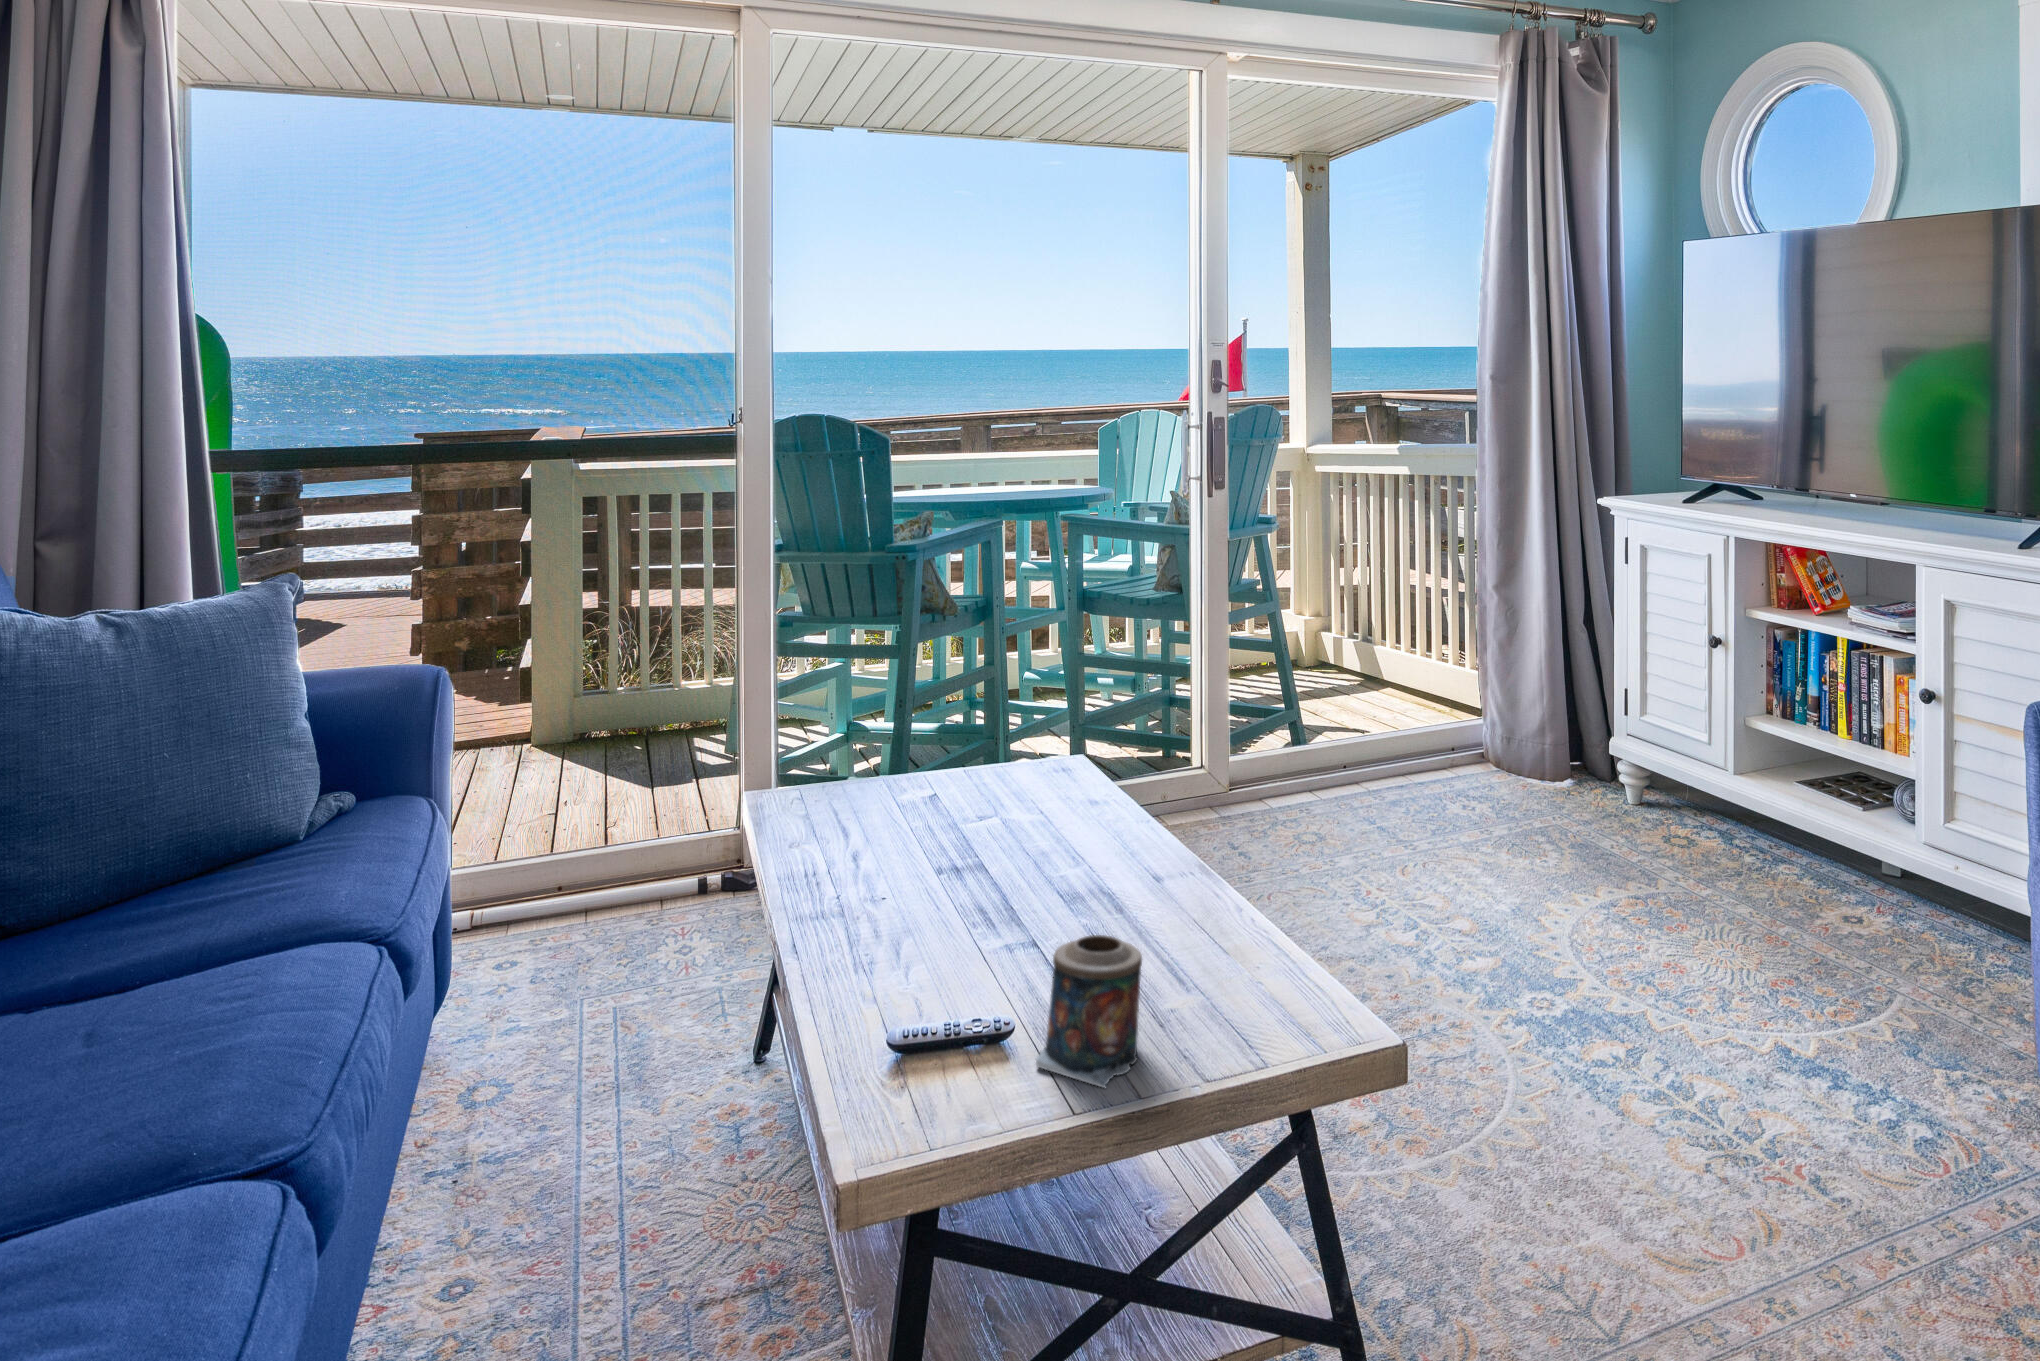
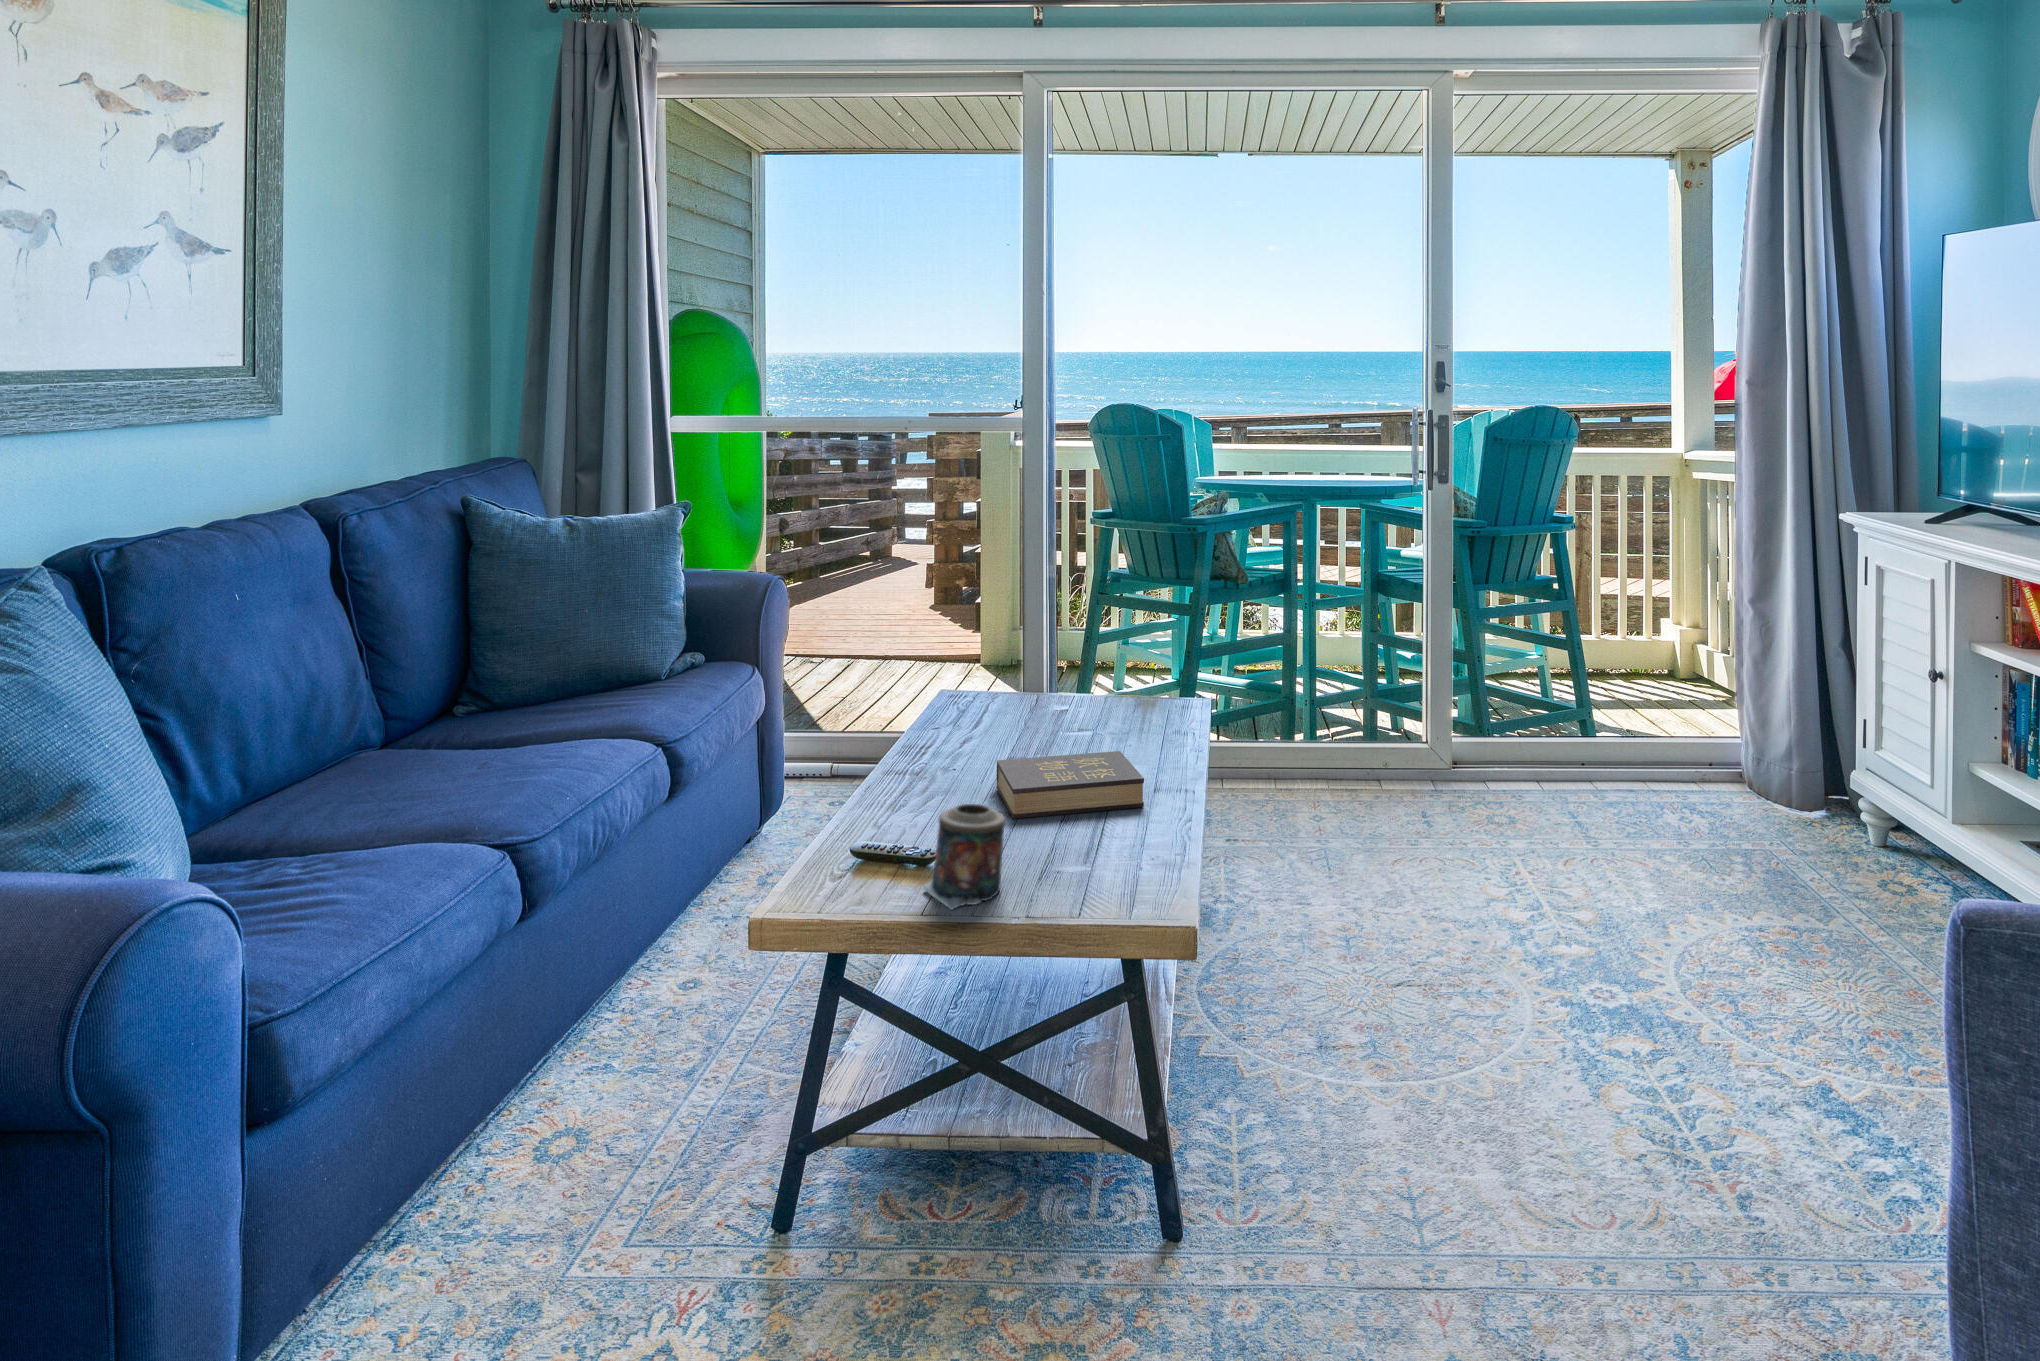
hardback book: none [965,827,1171,938] -> present [997,751,1144,819]

